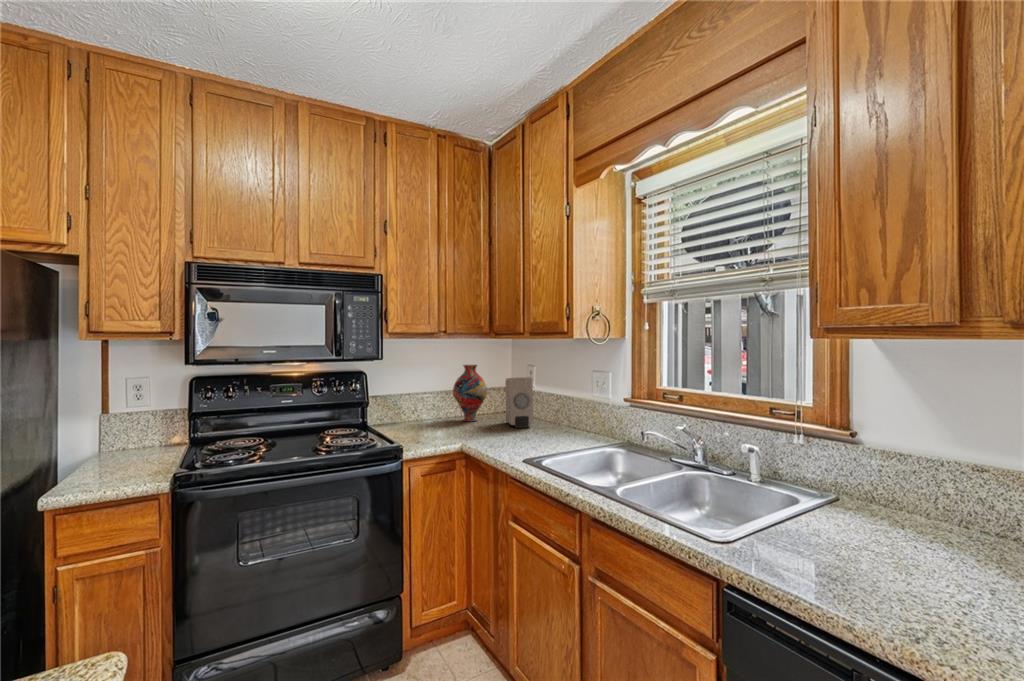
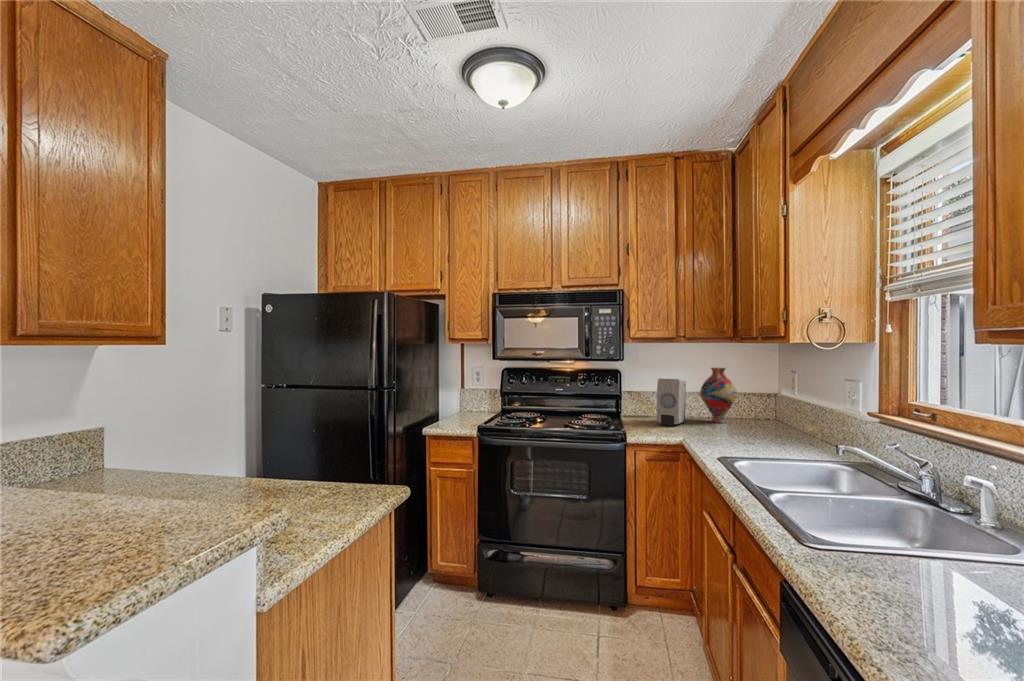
soap dispenser: present [506,377,533,428] -> present [657,379,686,426]

